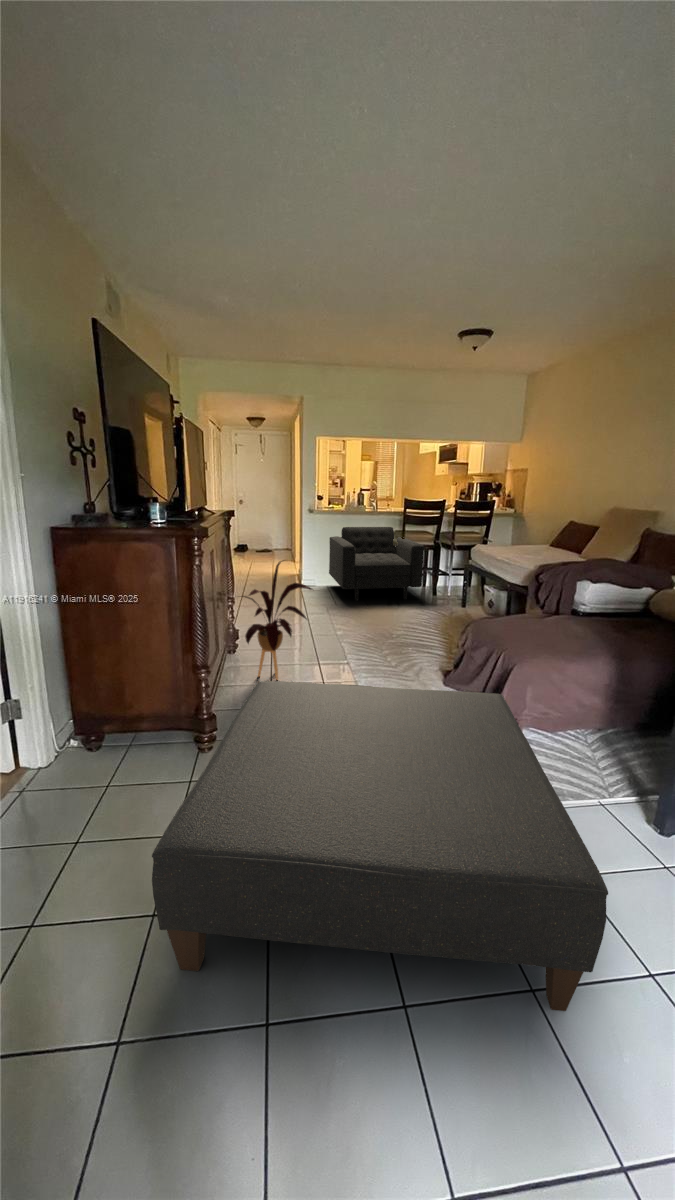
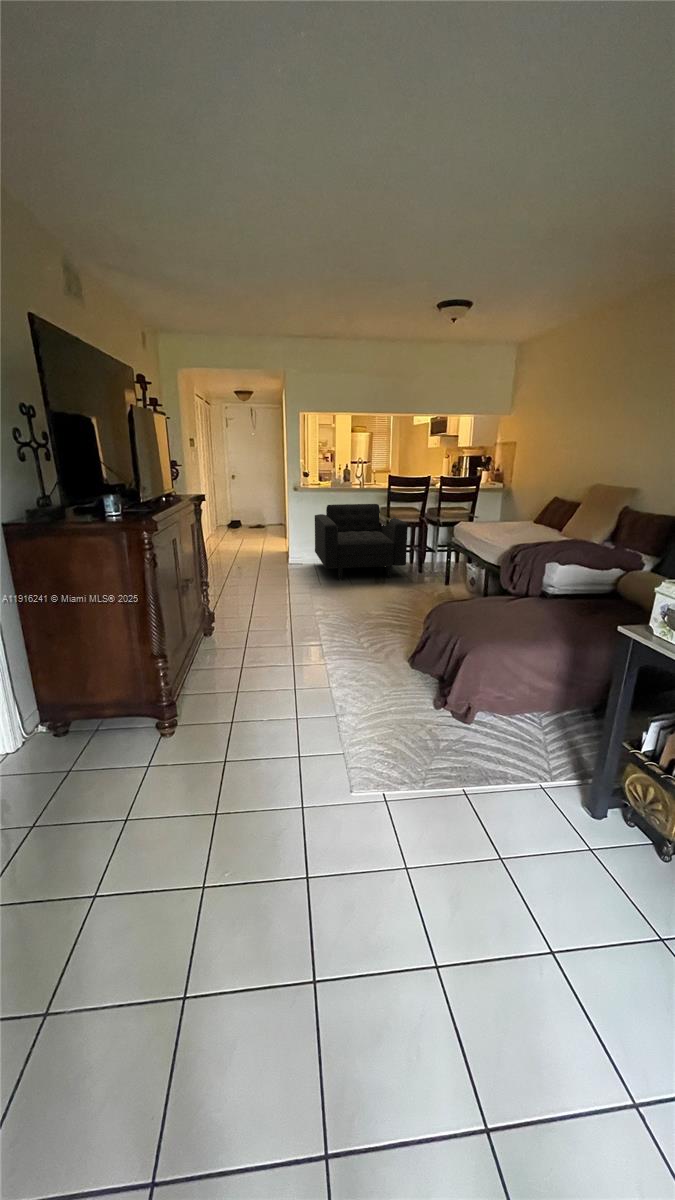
house plant: present [240,560,313,680] -> none [197,545,283,664]
ottoman: present [152,681,608,1011] -> none [77,670,494,982]

